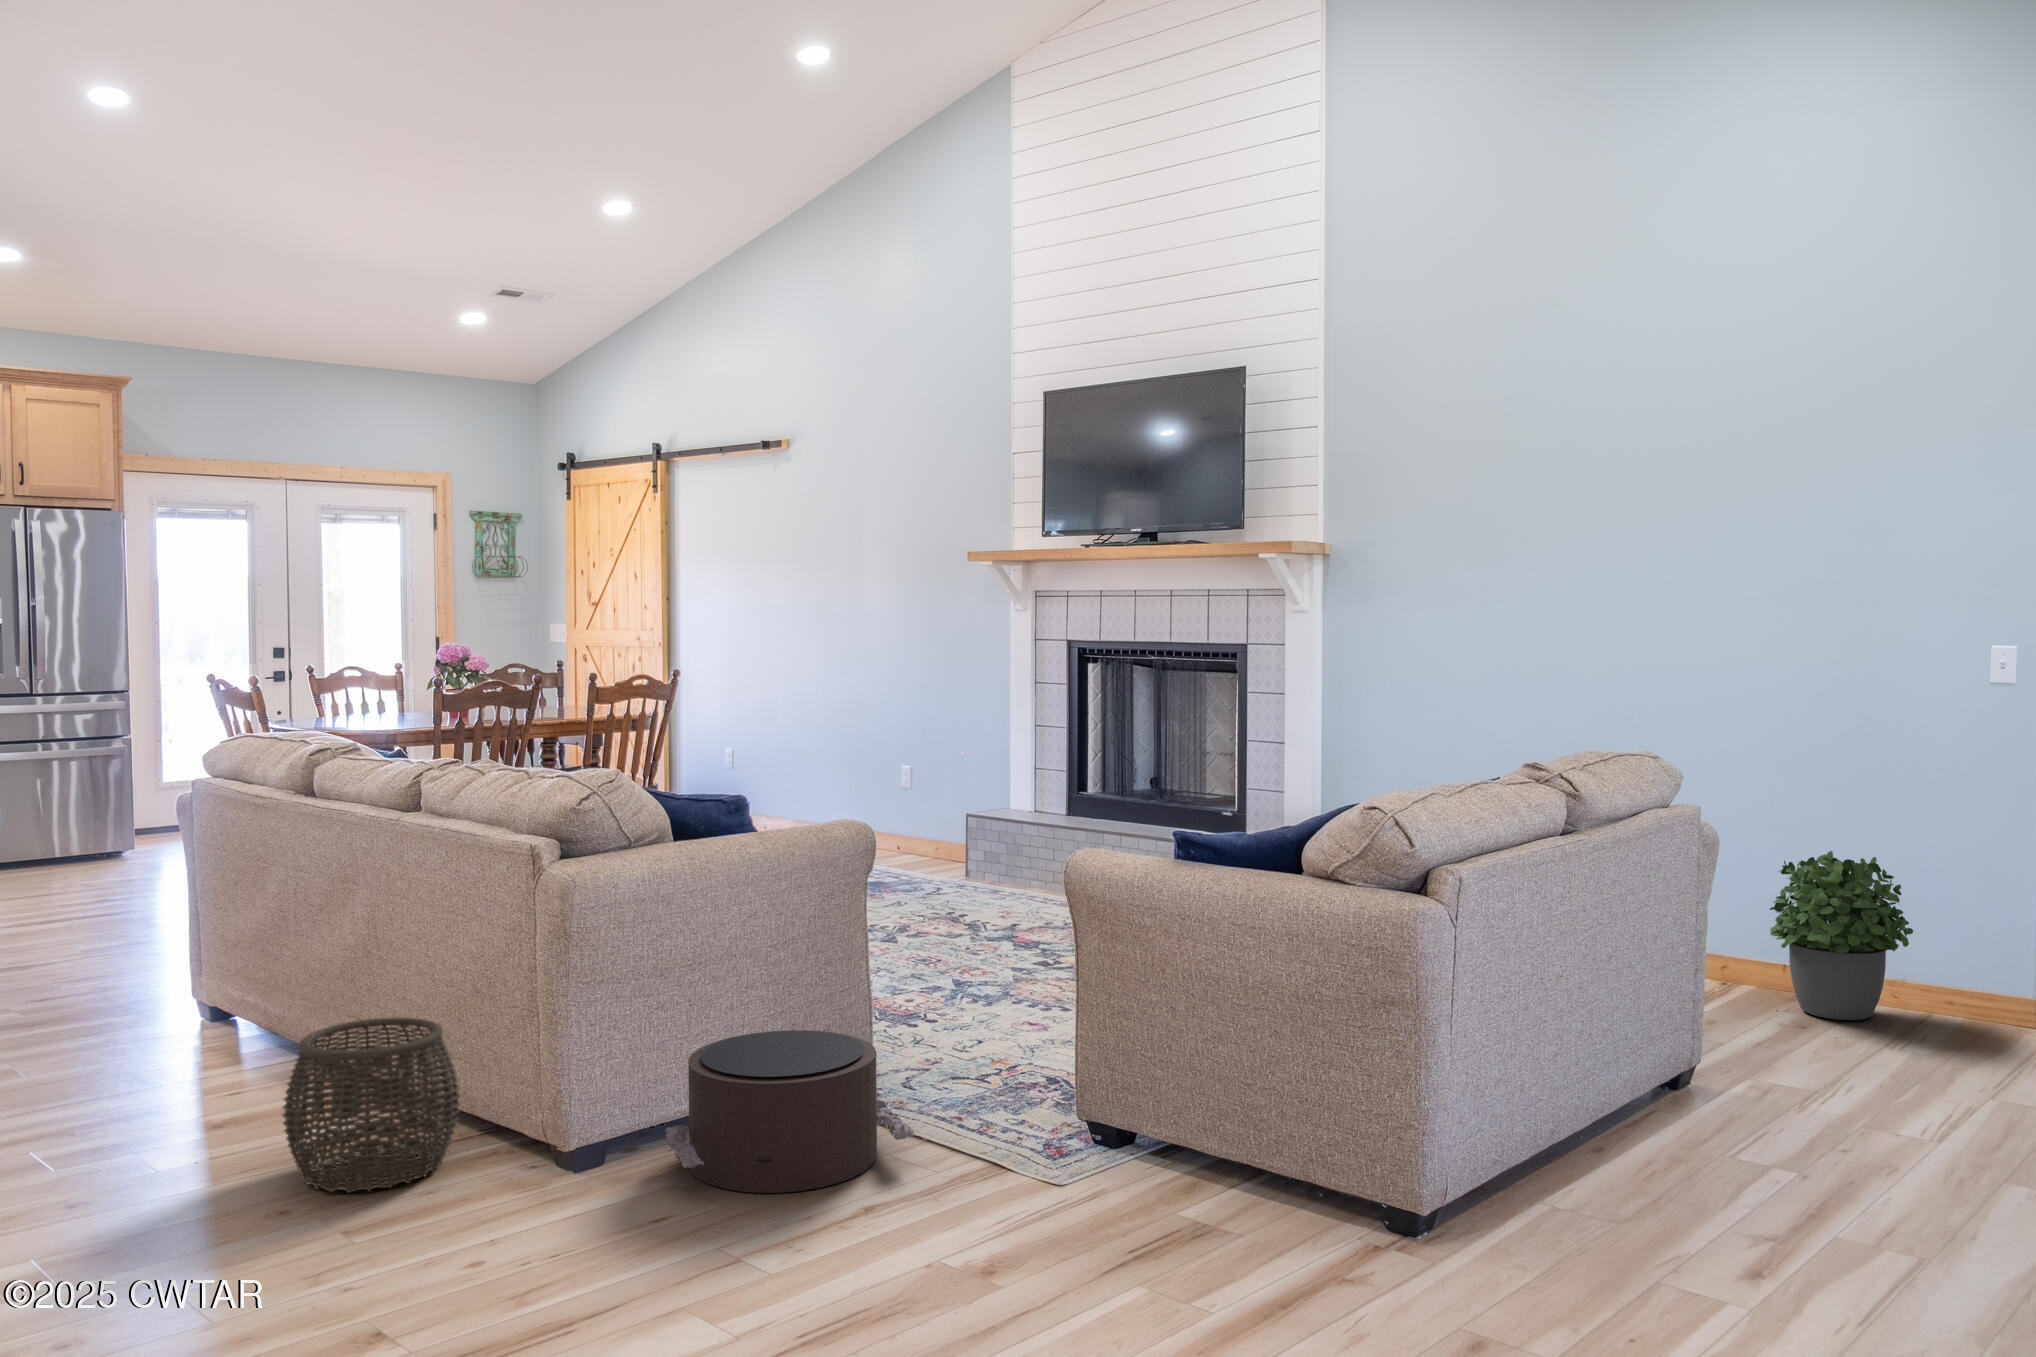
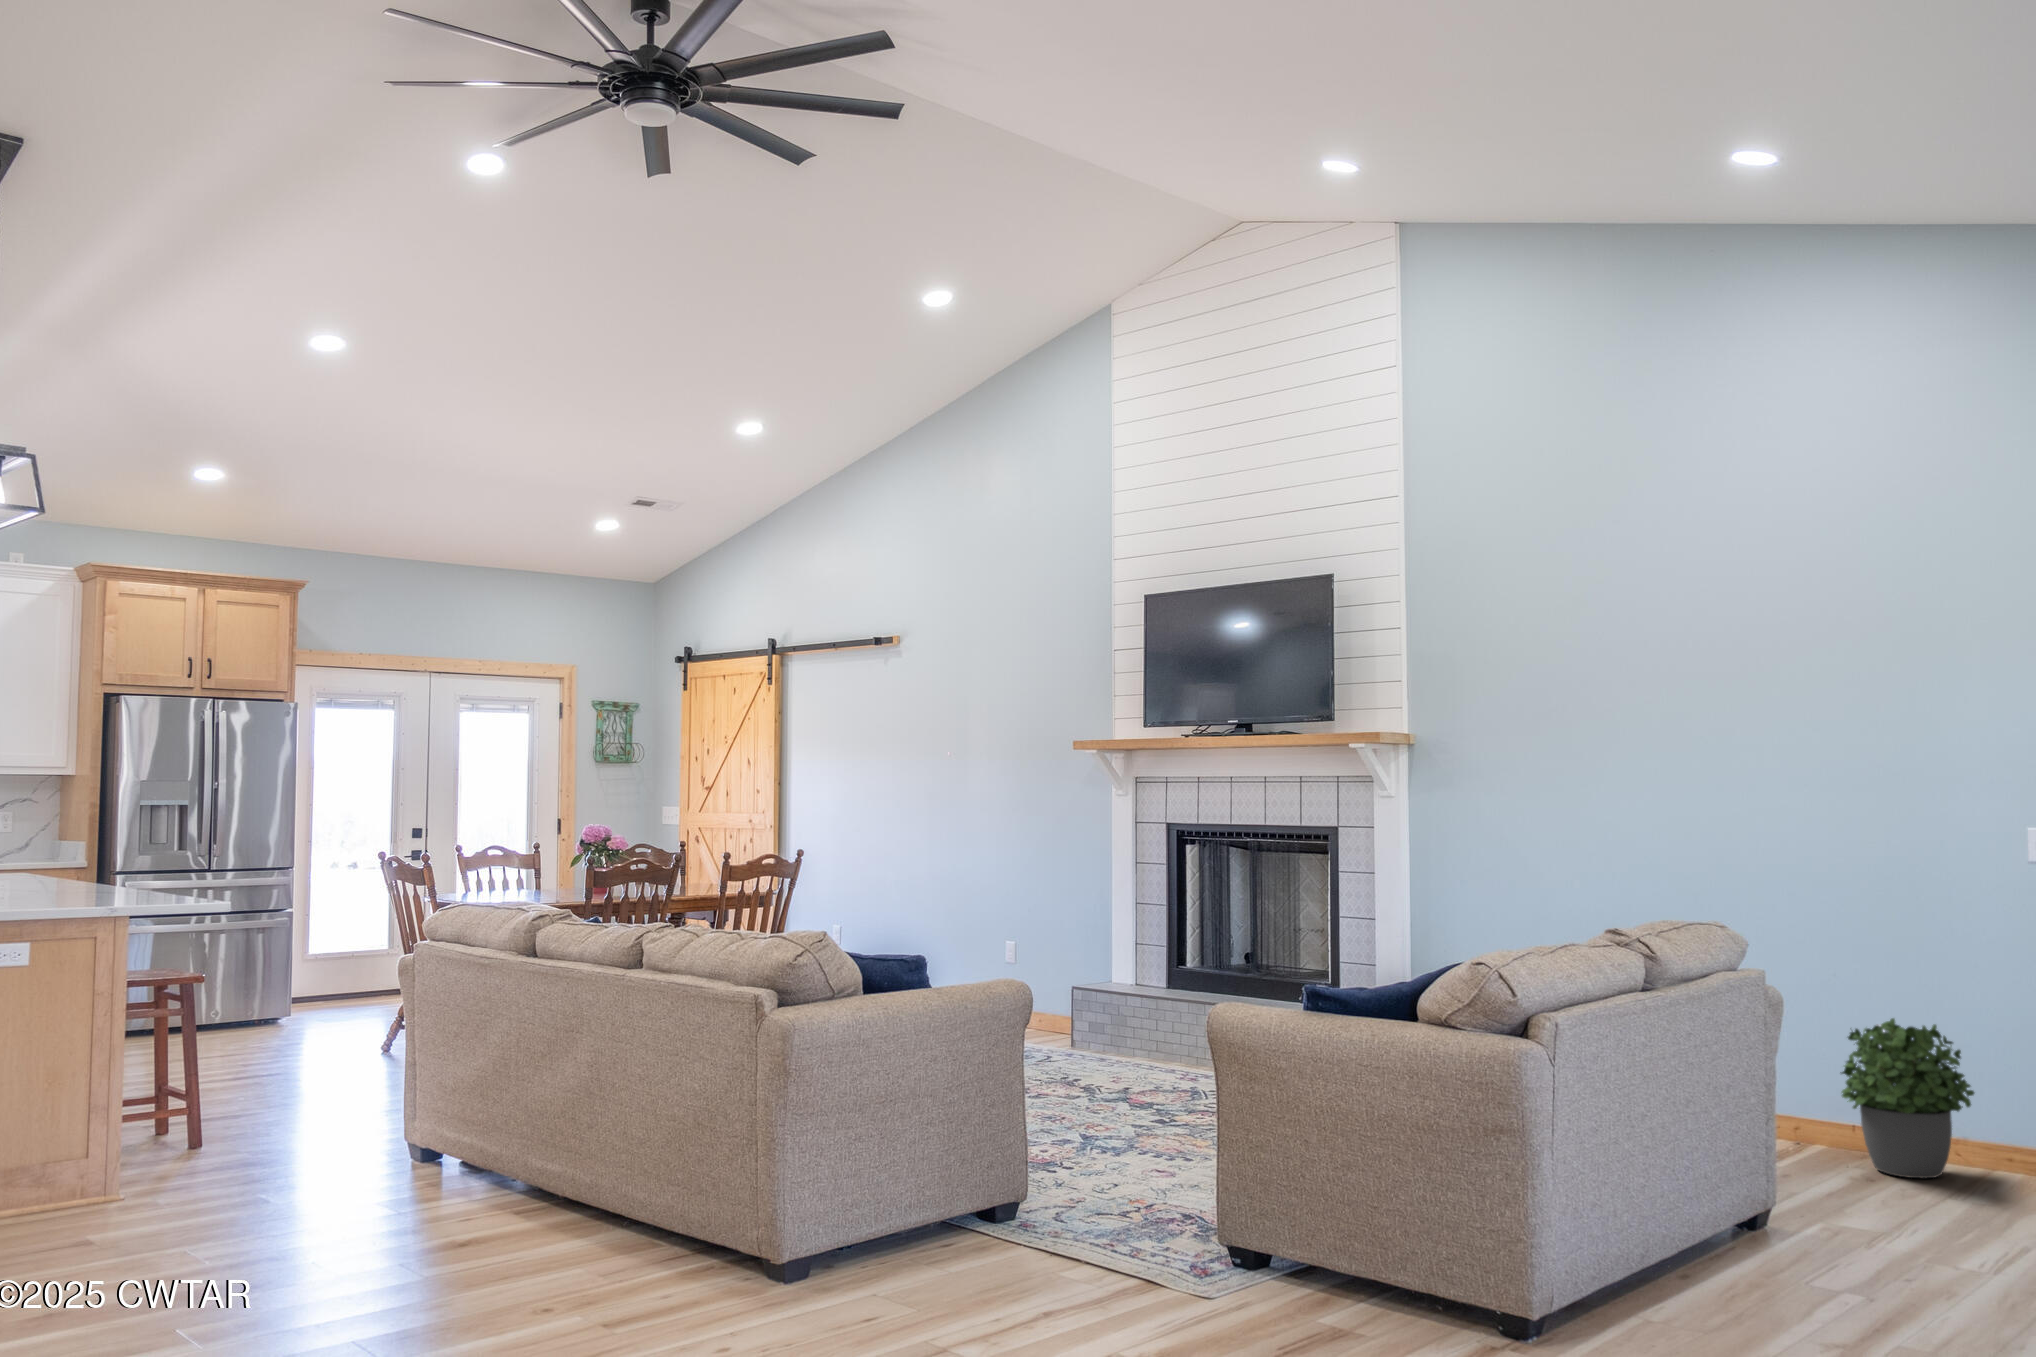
woven basket: present [283,1017,460,1193] -> none [540,1145,686,1295]
pouf: present [665,1030,915,1193] -> none [861,1163,1081,1301]

